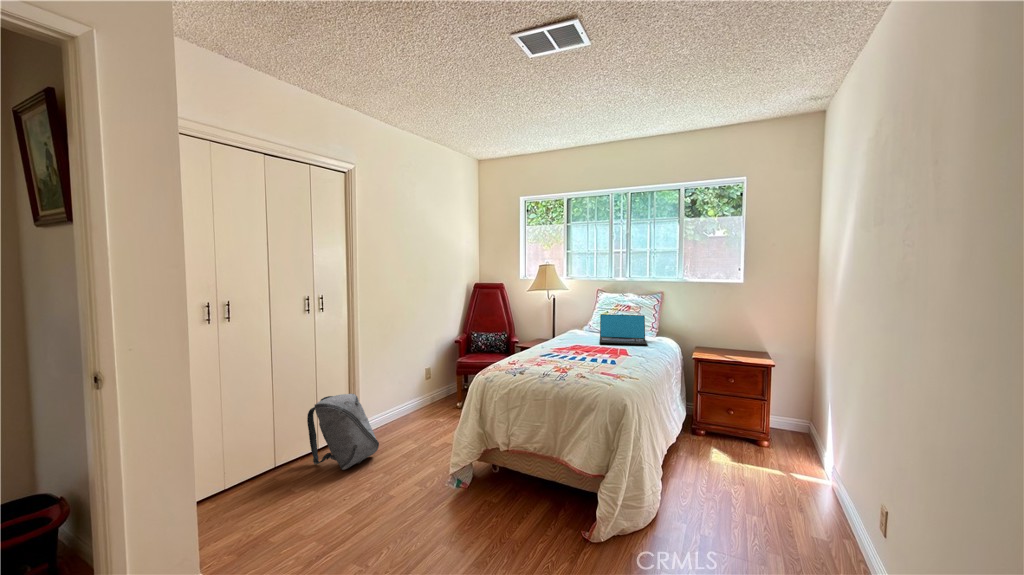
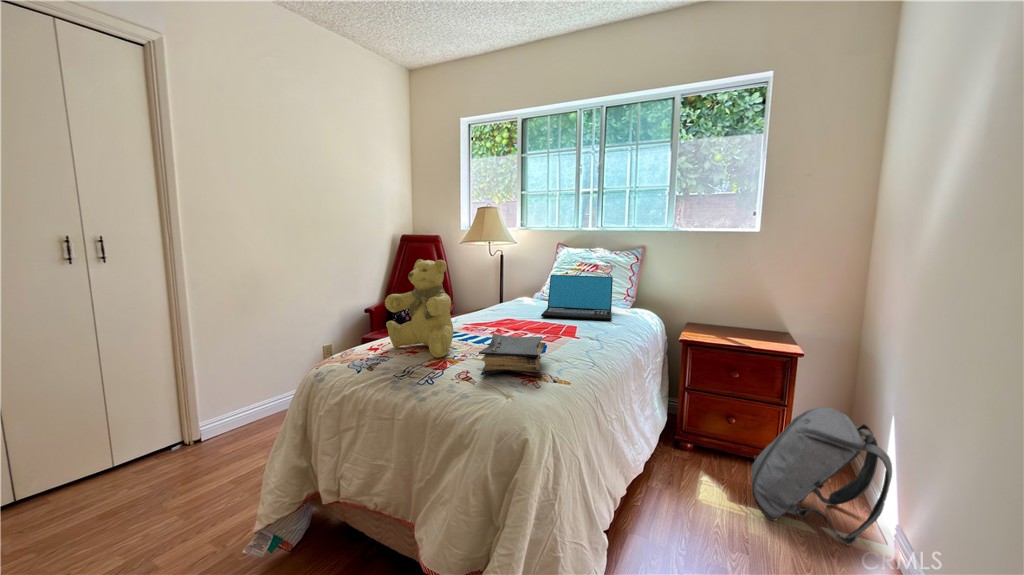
teddy bear: none [516,308,560,368] -> present [385,259,454,358]
book: none [584,353,622,377] -> present [479,334,546,377]
backpack: present [307,394,379,470] -> present [751,407,892,545]

